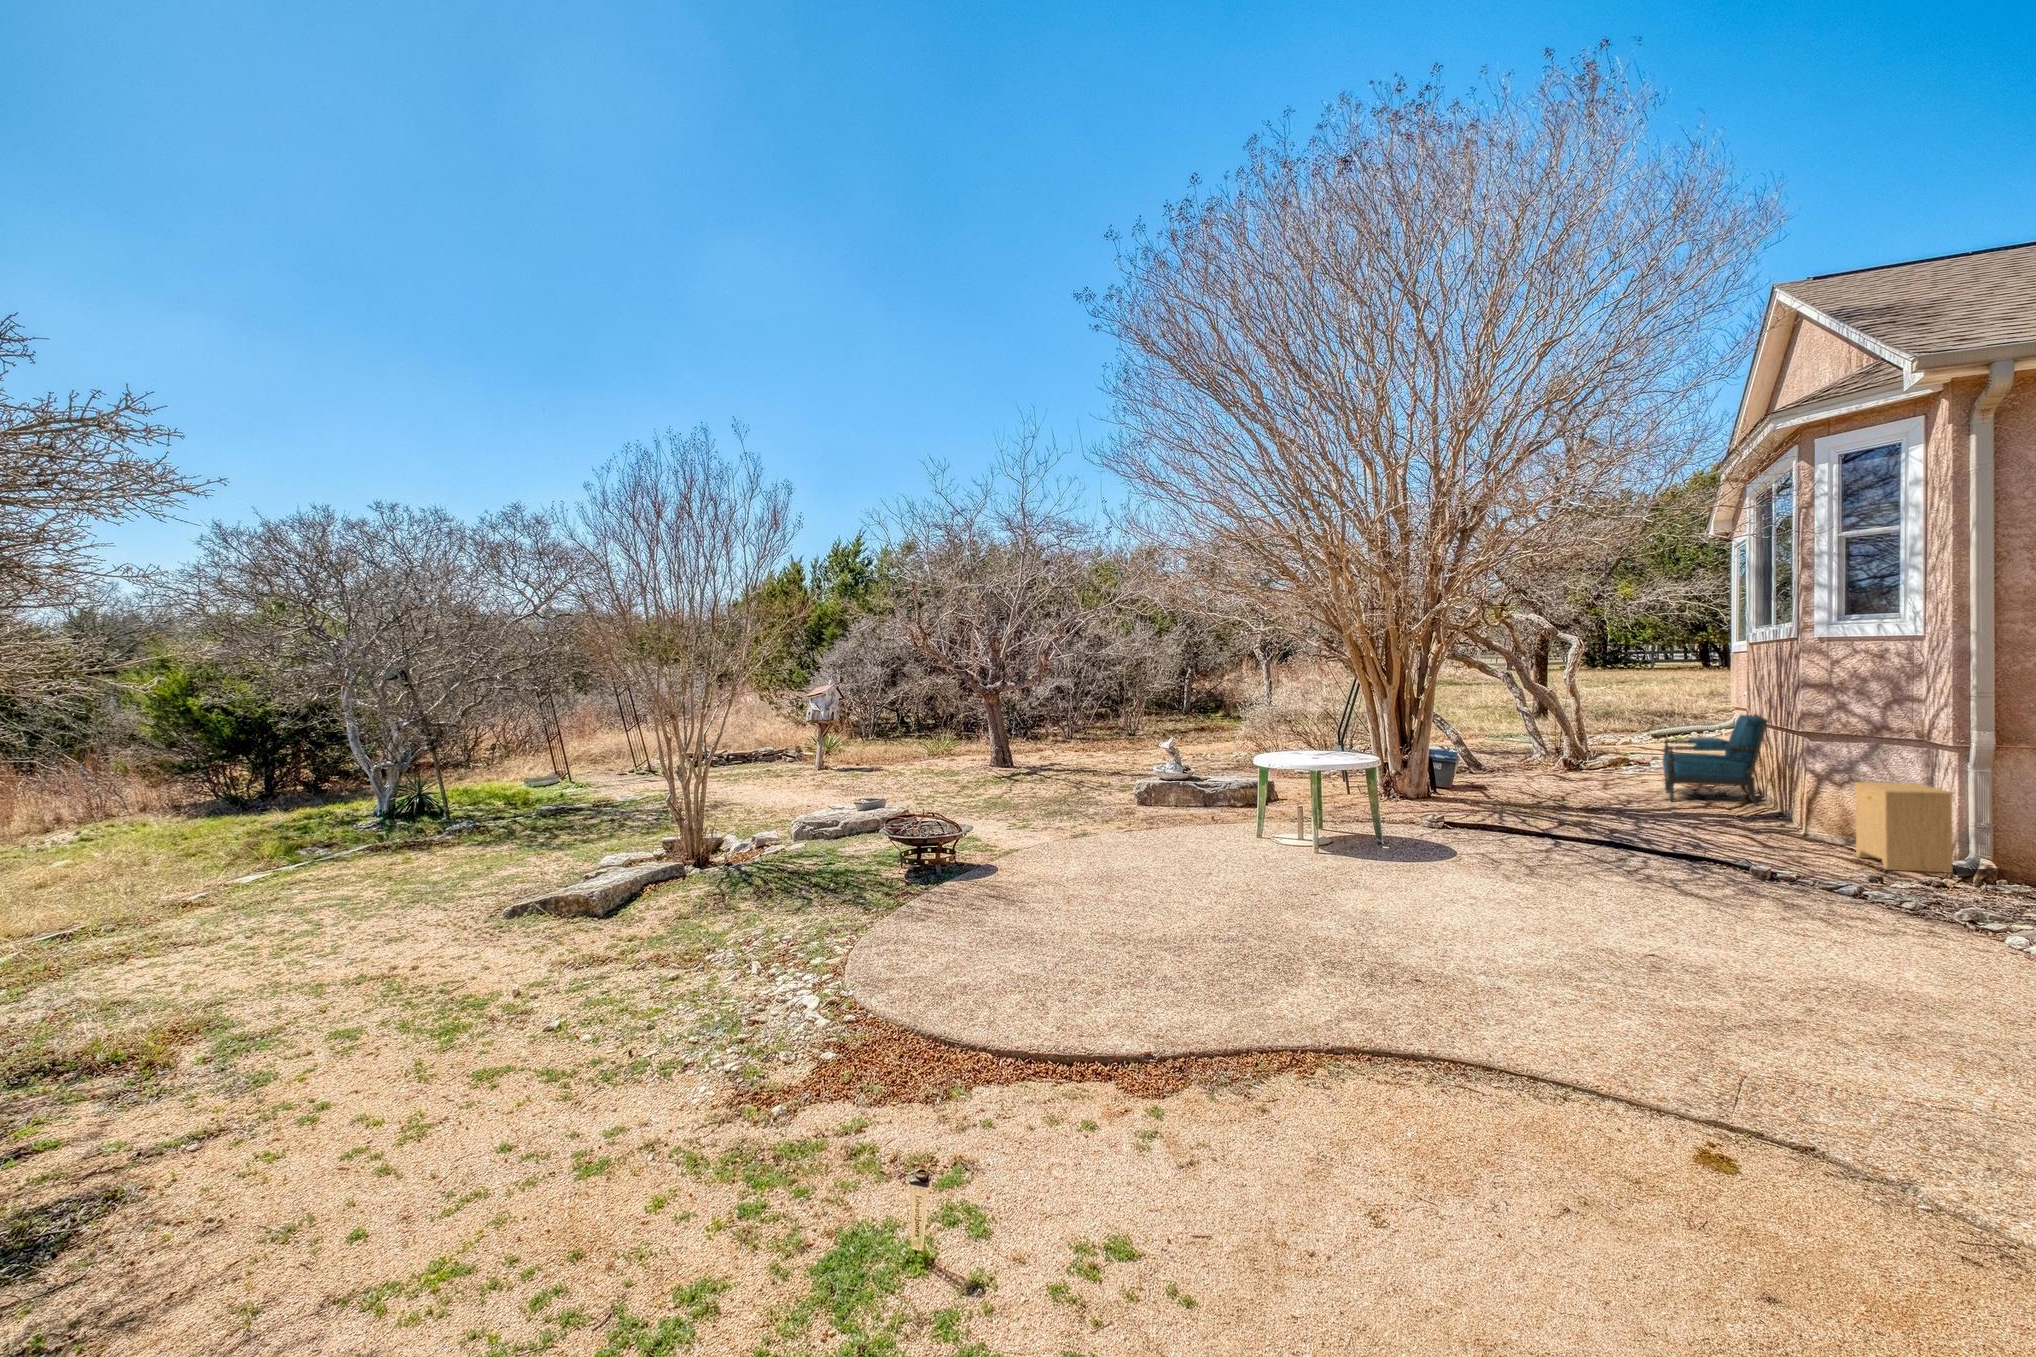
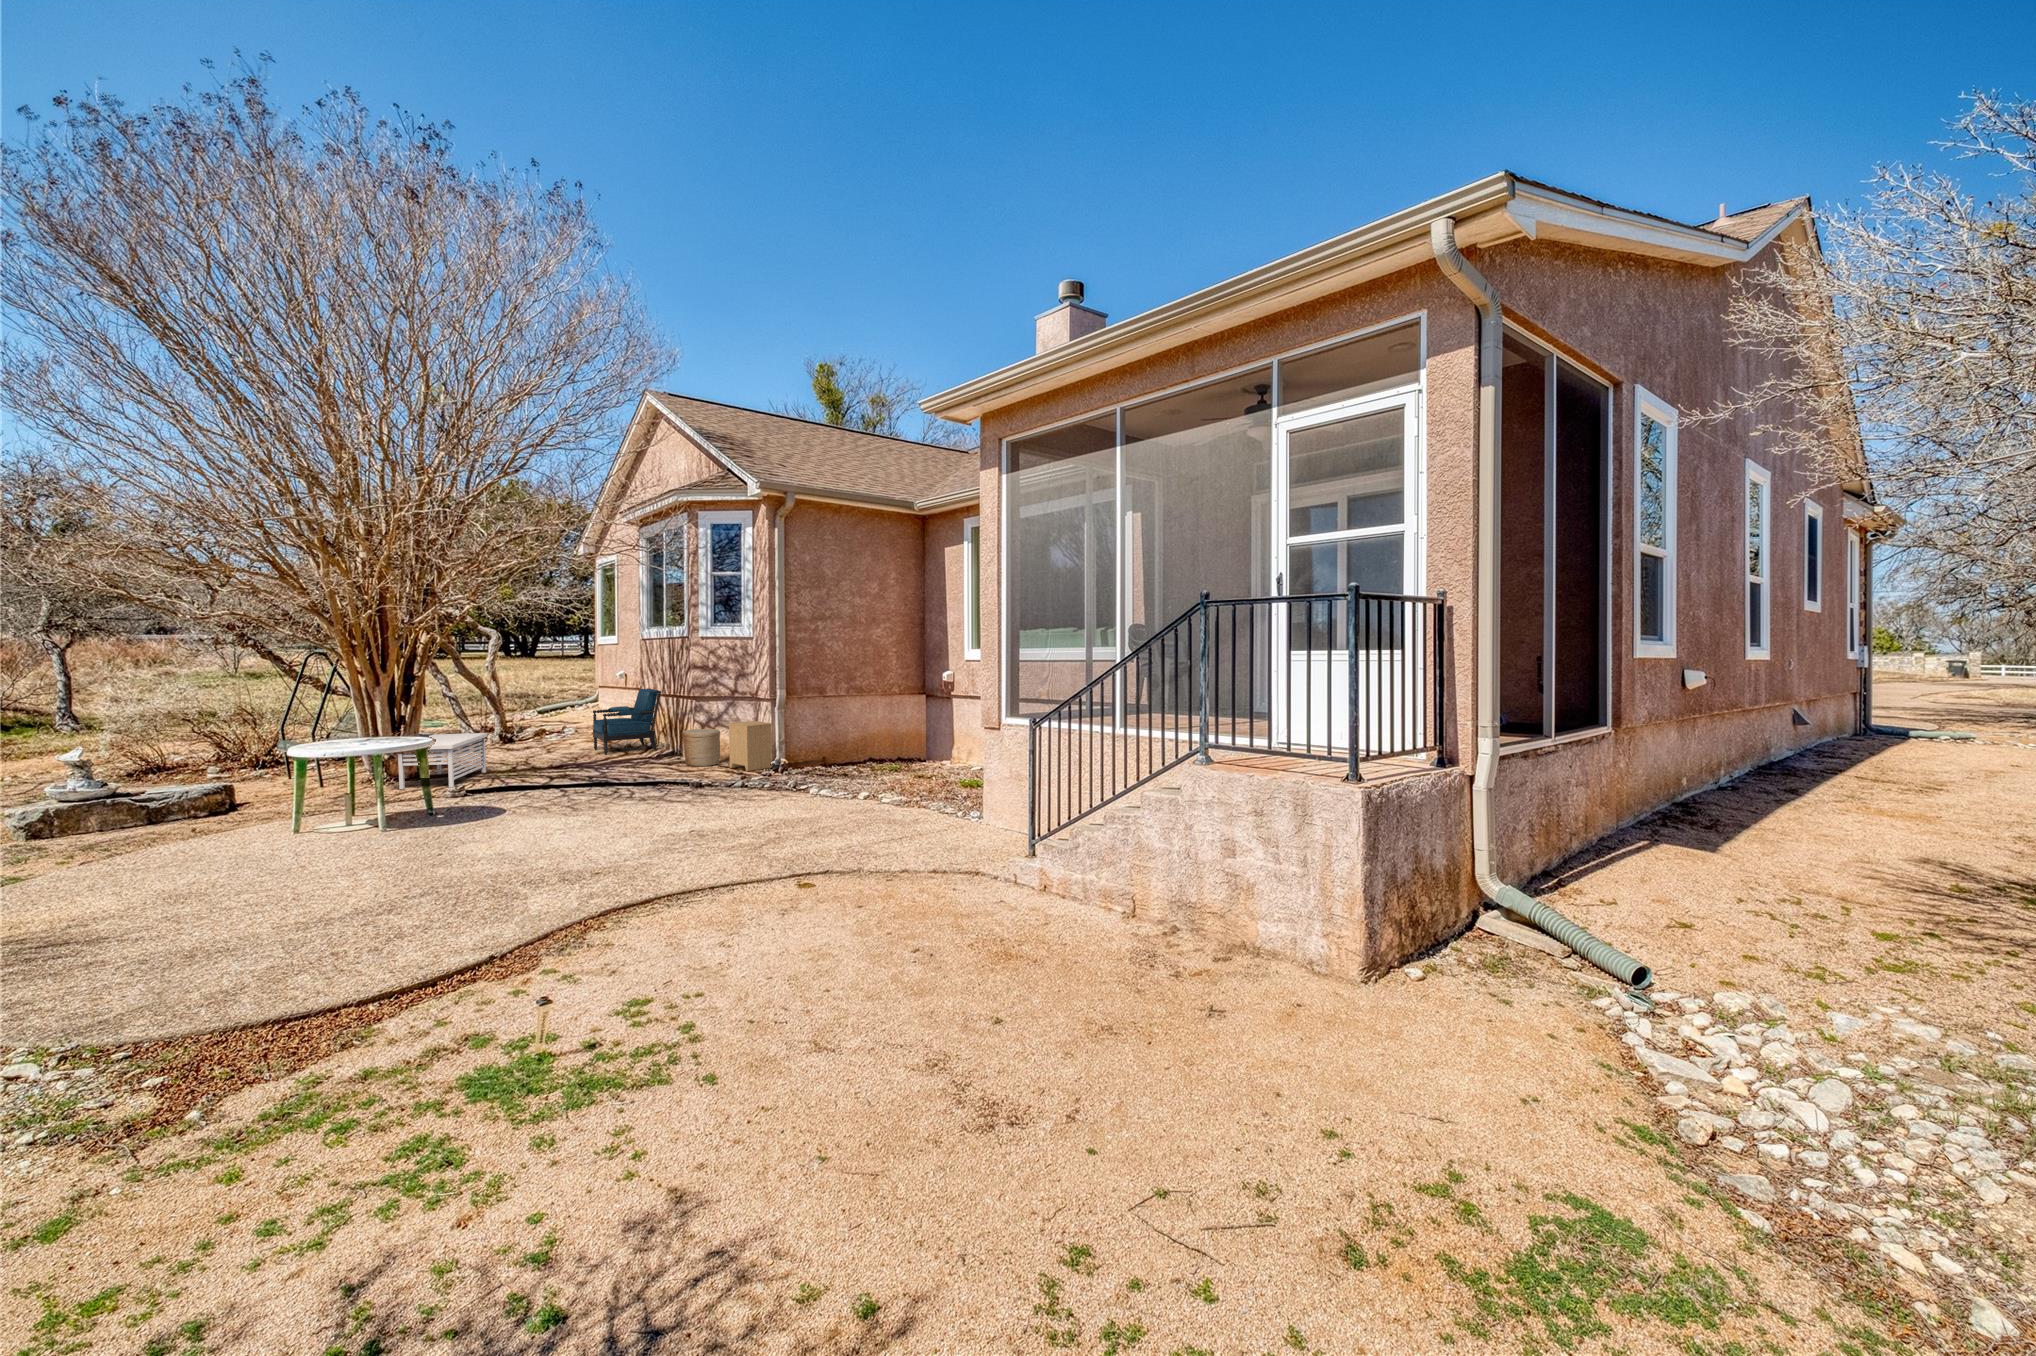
storage bench: none [1390,753,1503,815] -> present [398,733,487,789]
woven basket: none [1772,784,1849,846] -> present [683,729,720,766]

